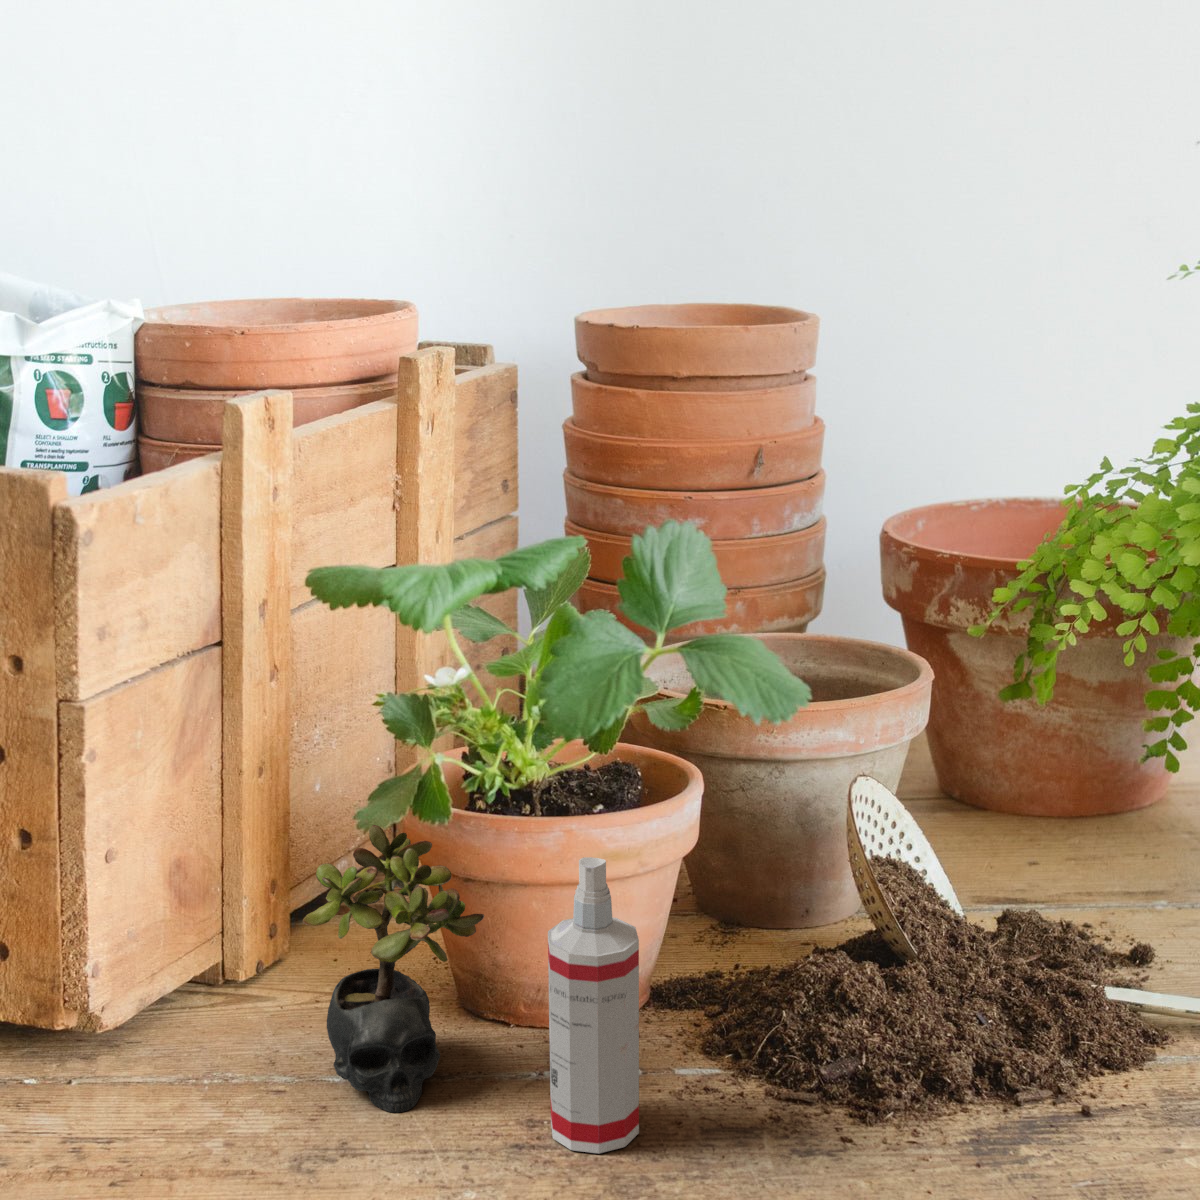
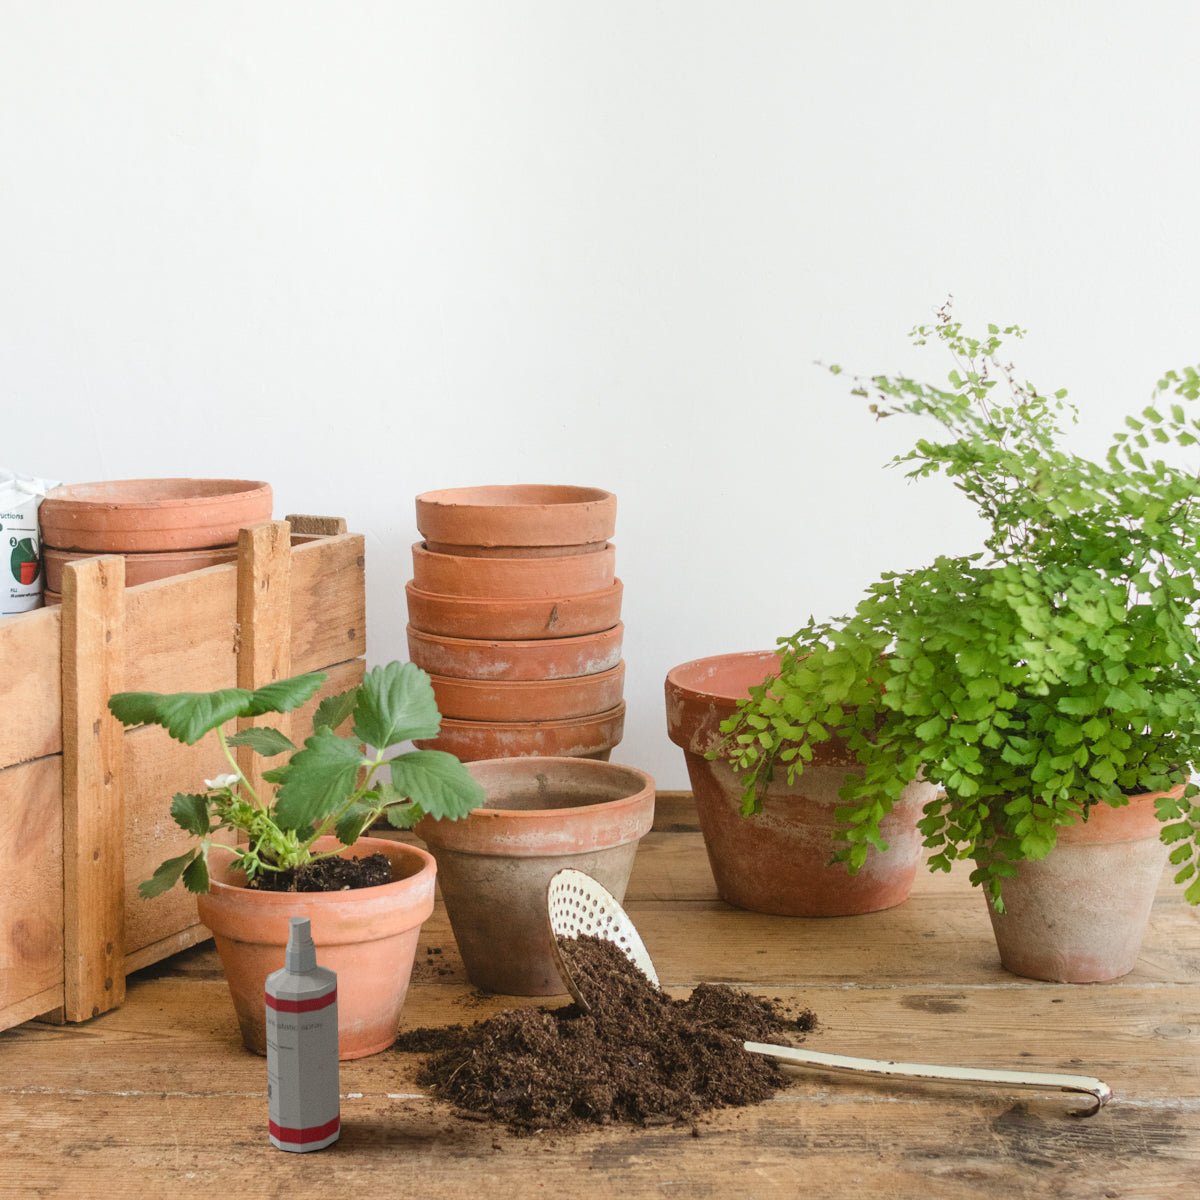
succulent plant: present [303,825,484,1113] -> none [90,893,232,1120]

